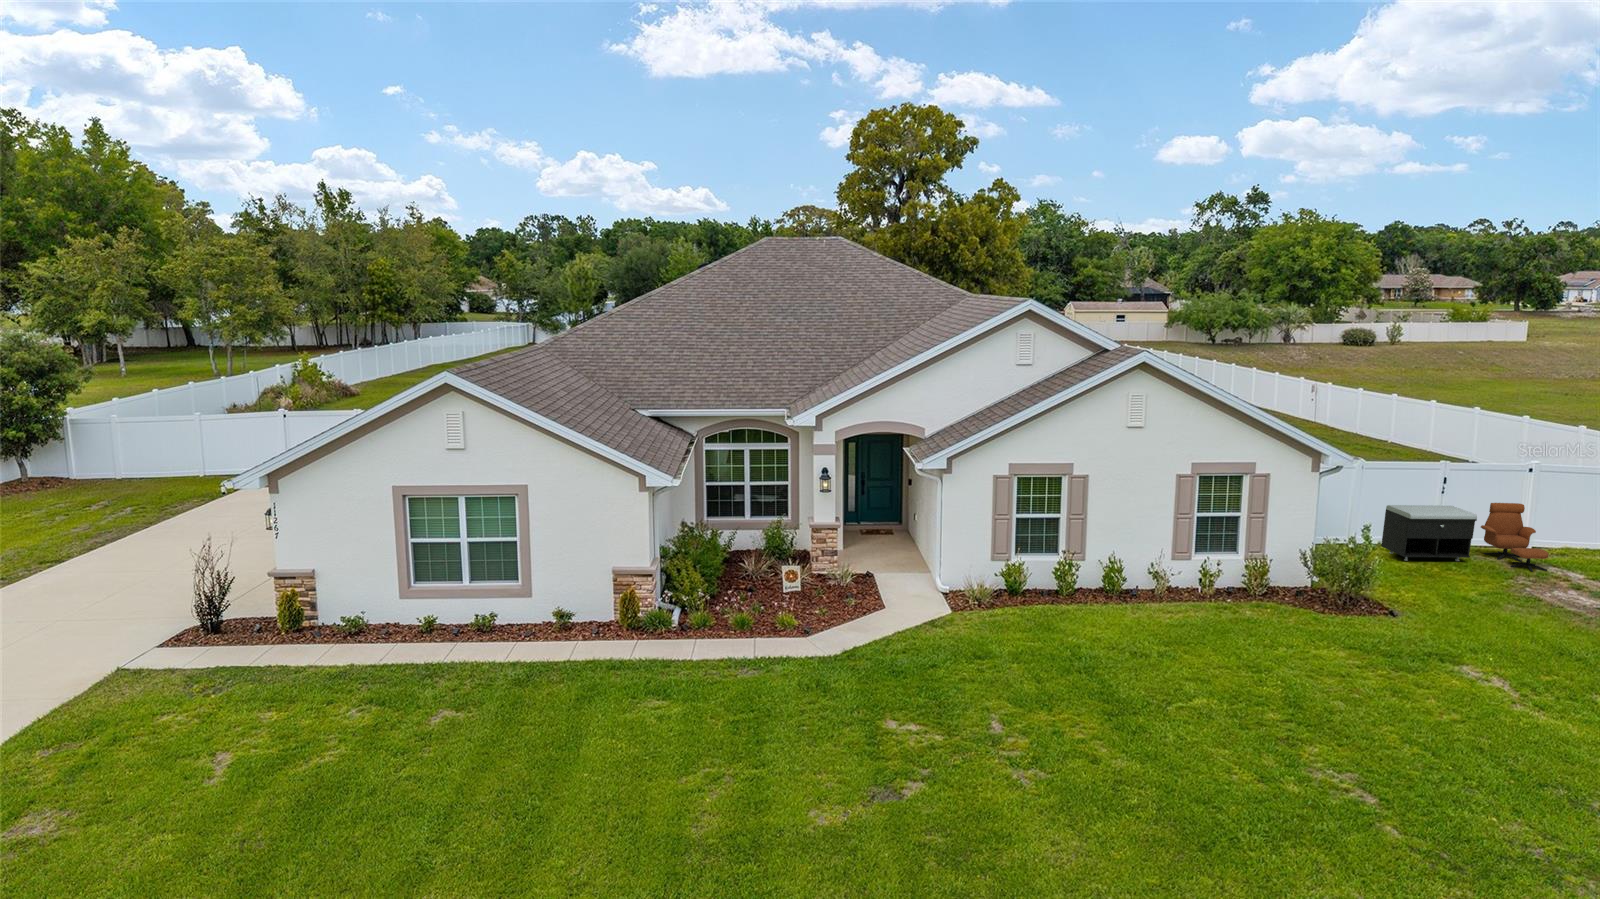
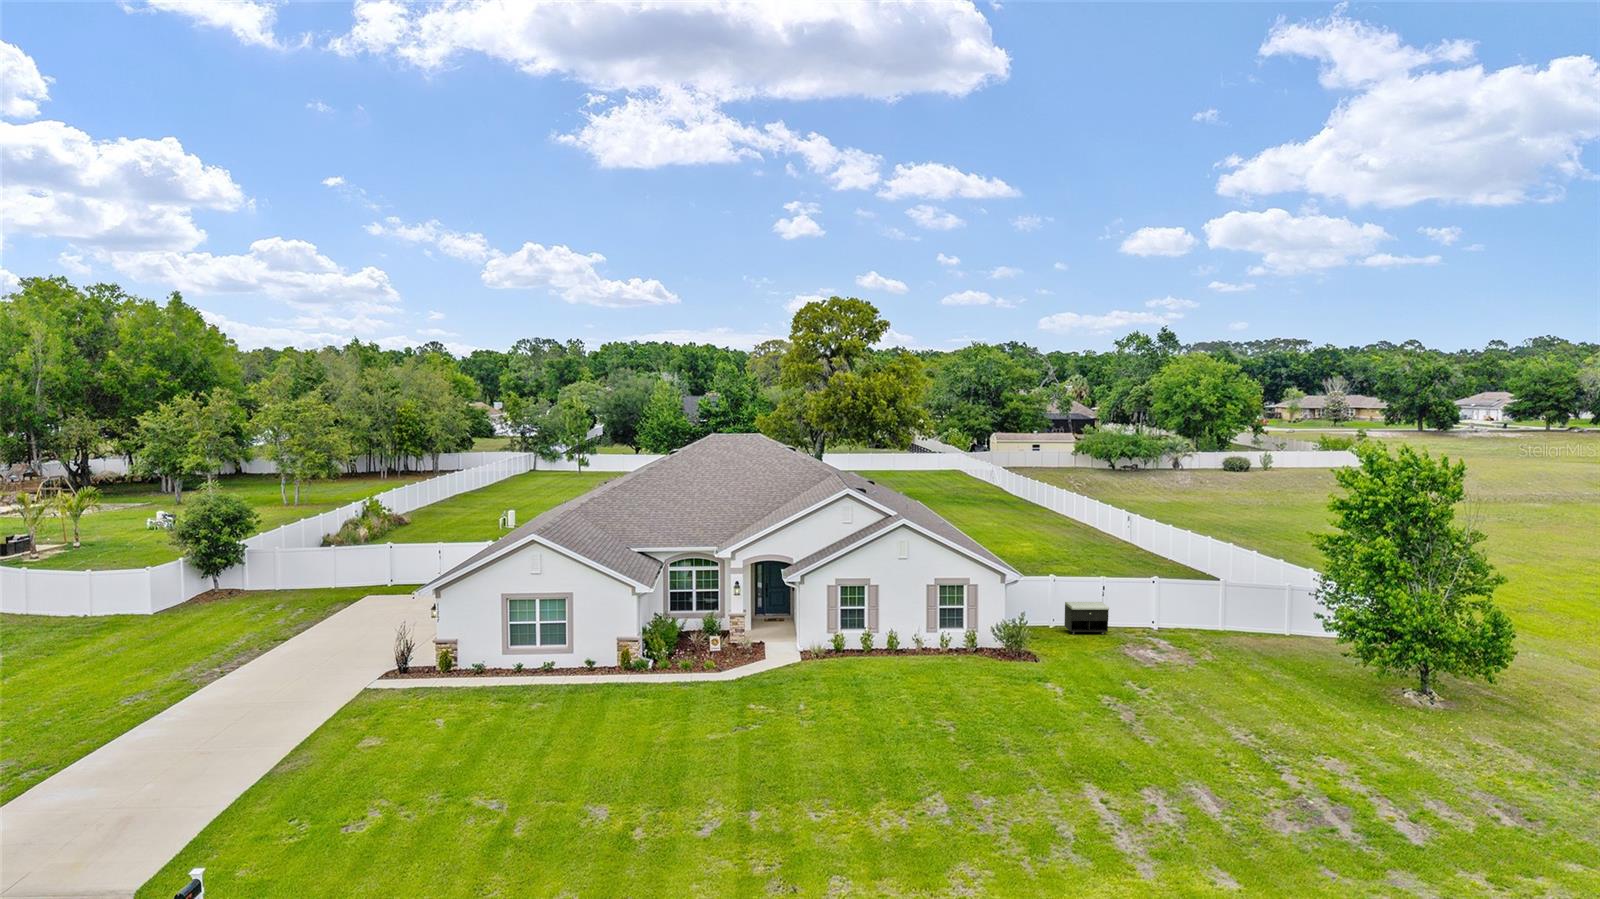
lounge chair: present [1481,503,1548,572] -> none [1118,600,1147,639]

